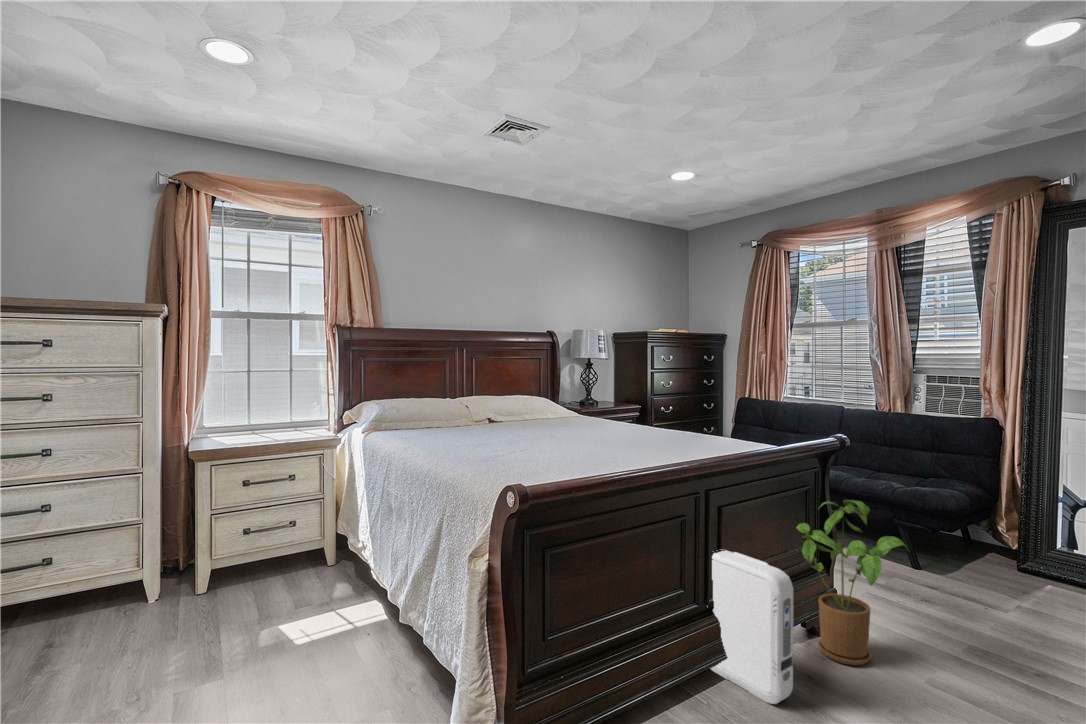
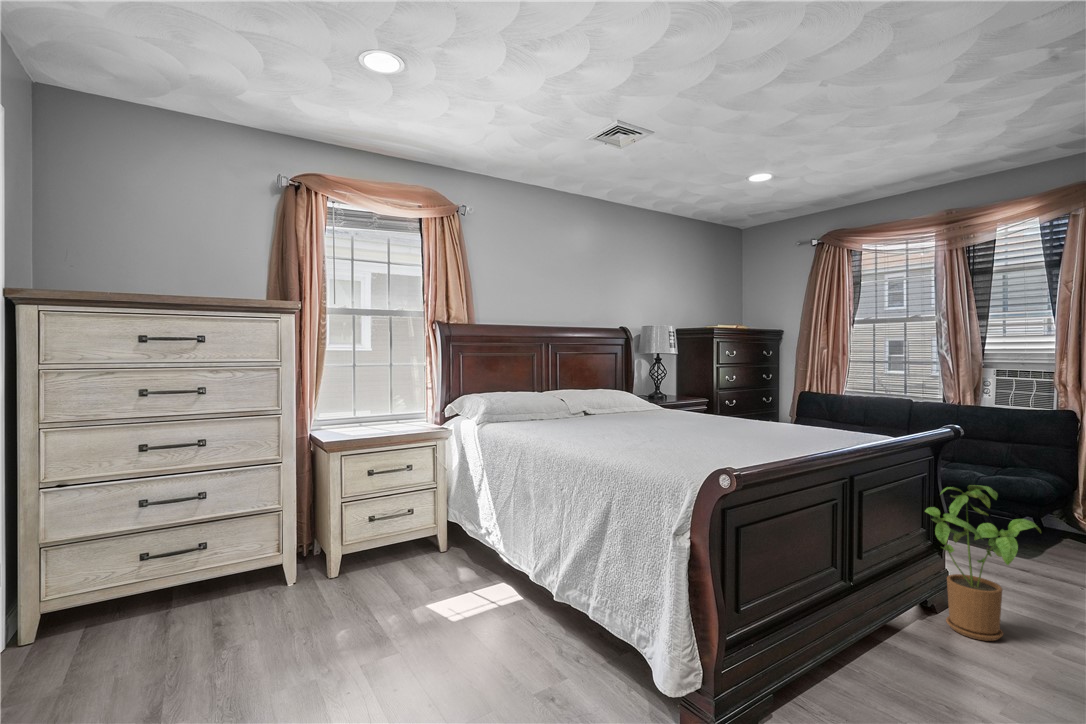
air purifier: present [711,550,793,704] -> none [844,532,948,675]

